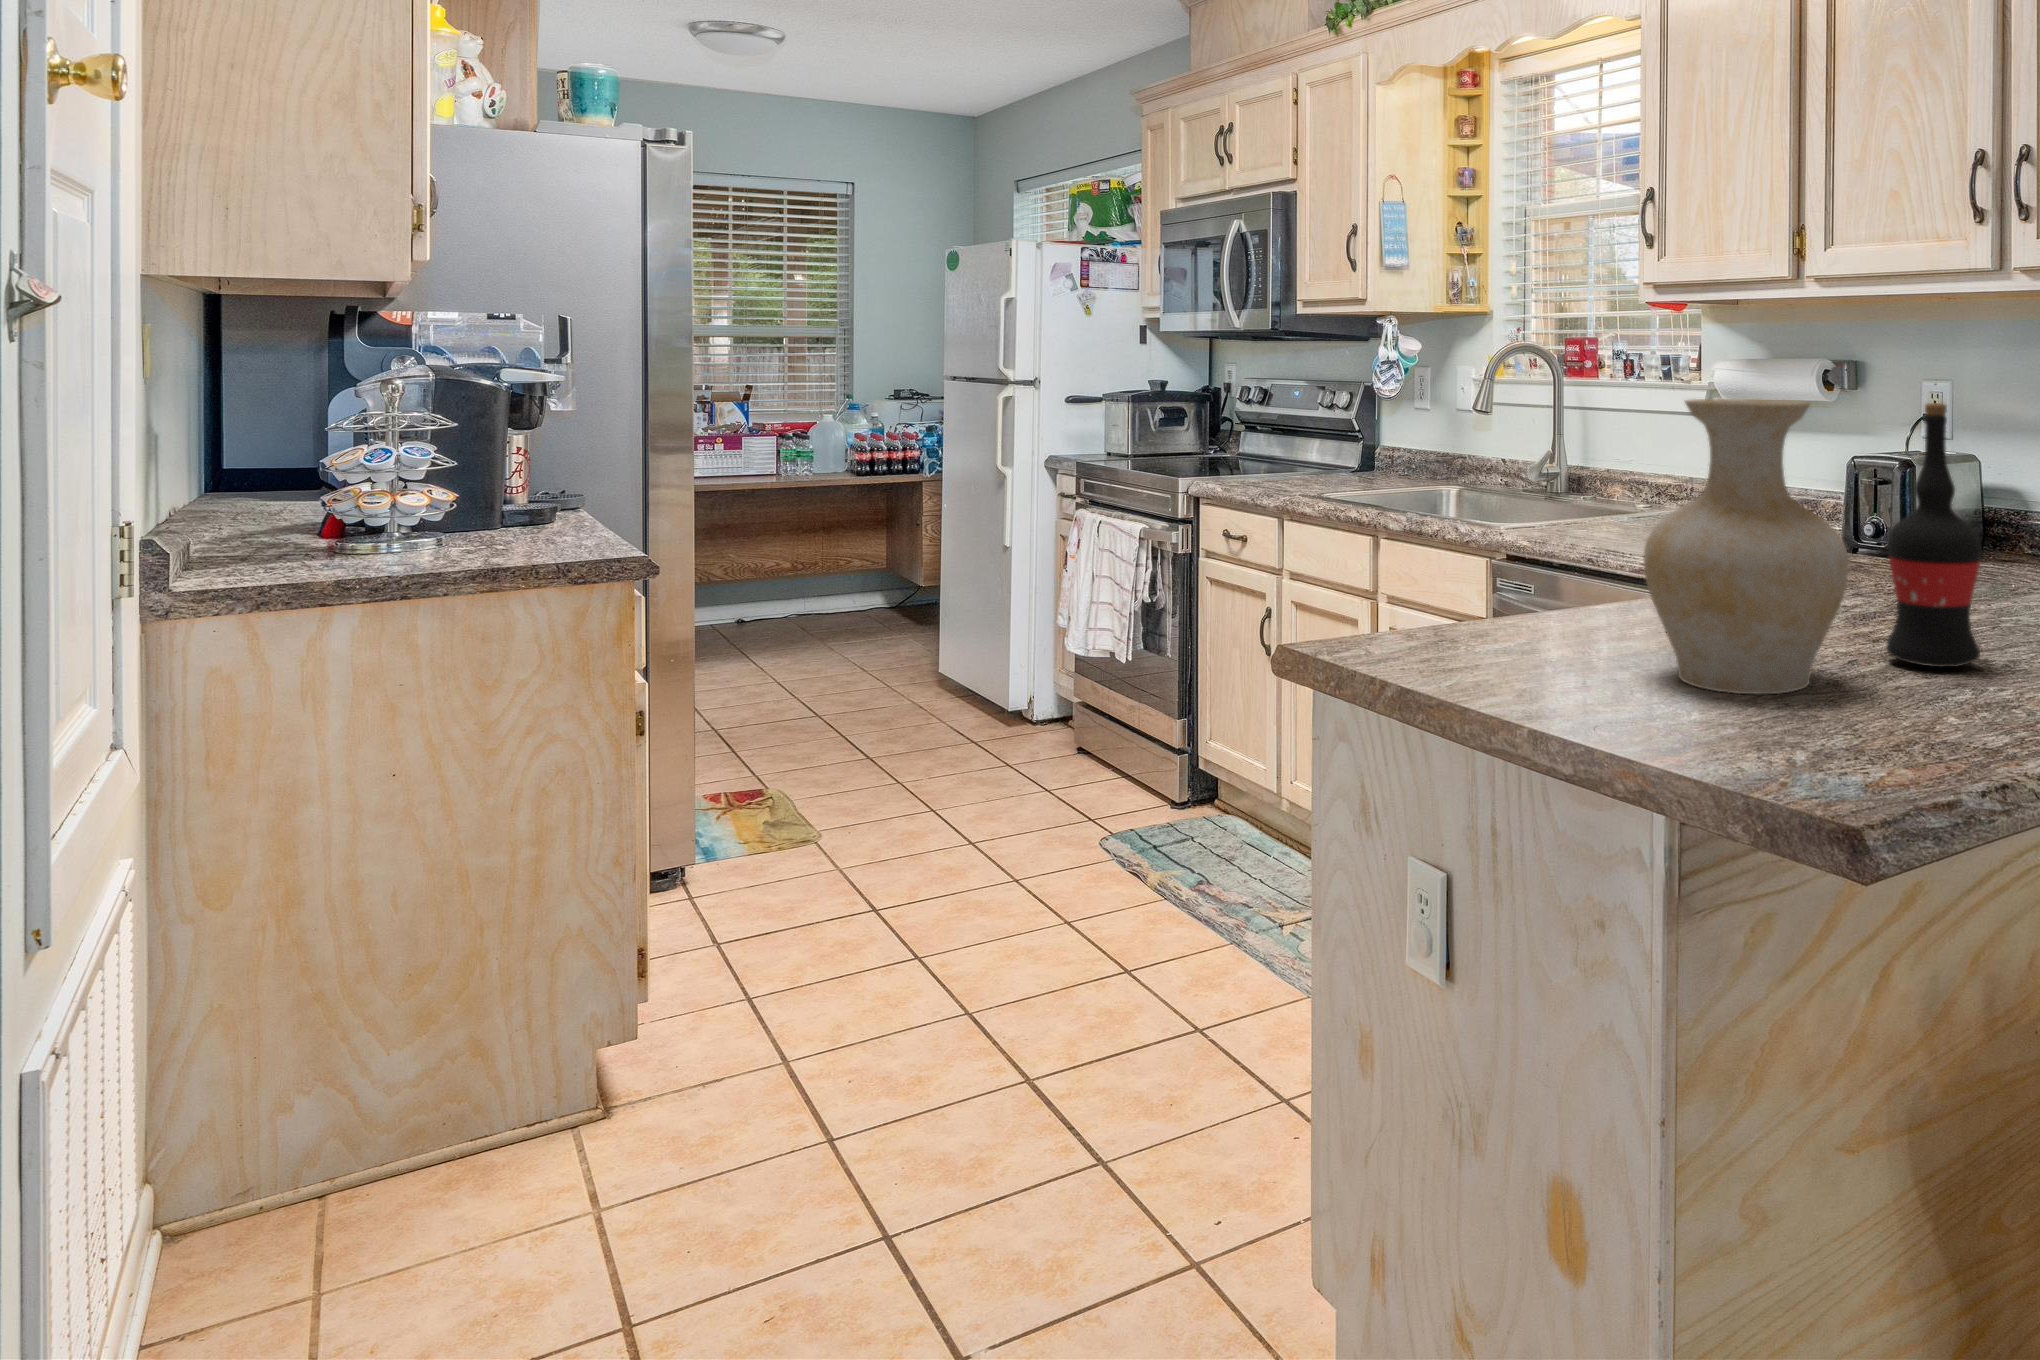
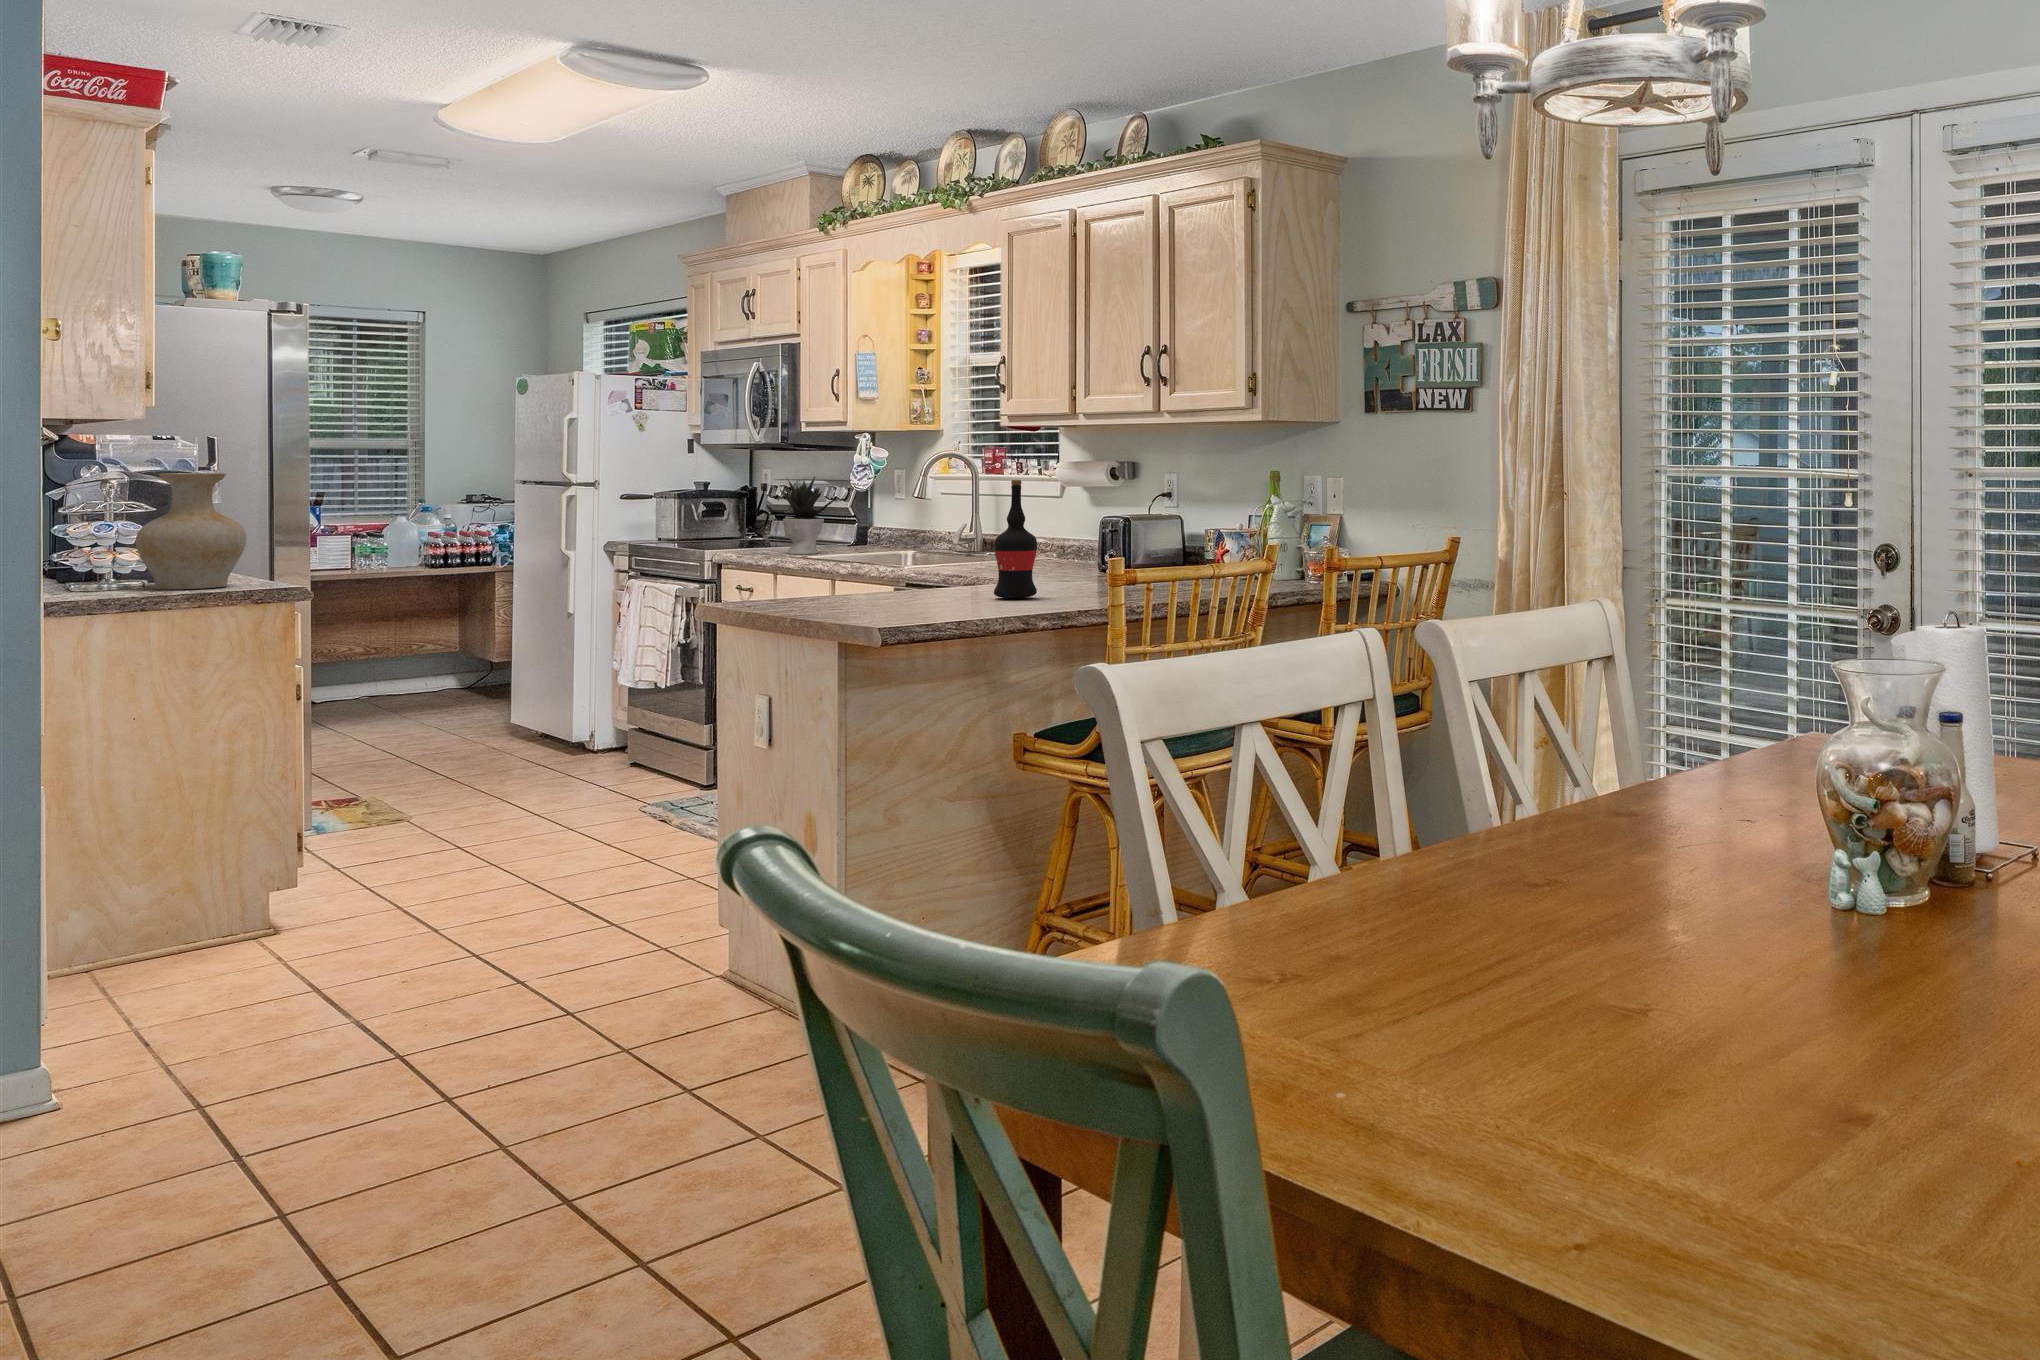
potted plant: none [1278,376,1358,488] -> present [780,477,837,554]
vase: present [1643,399,1849,694] -> present [136,473,246,589]

